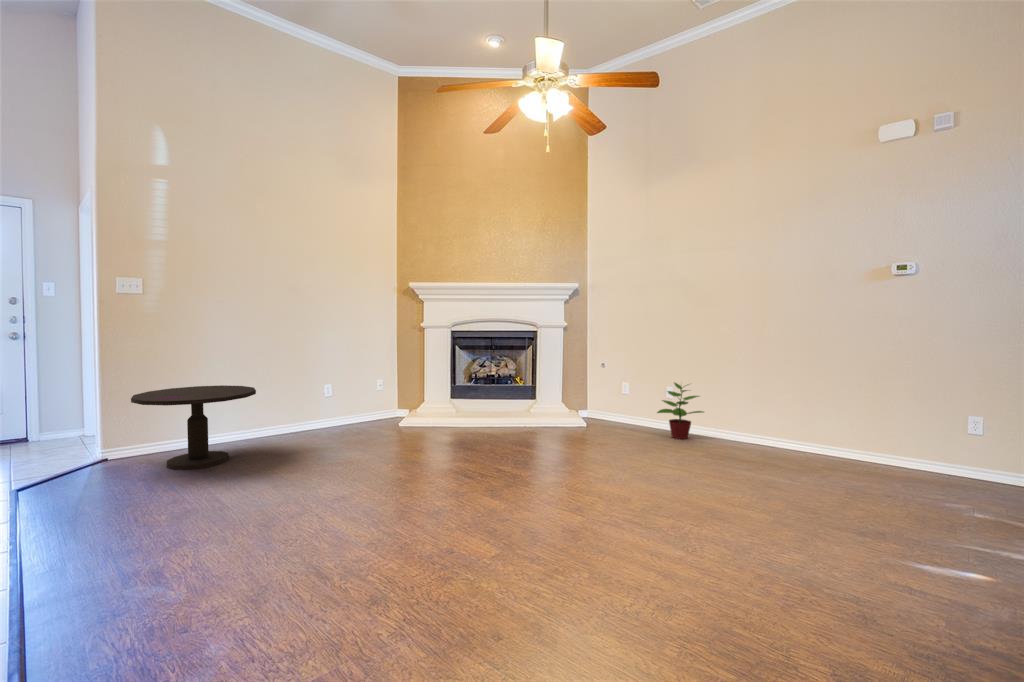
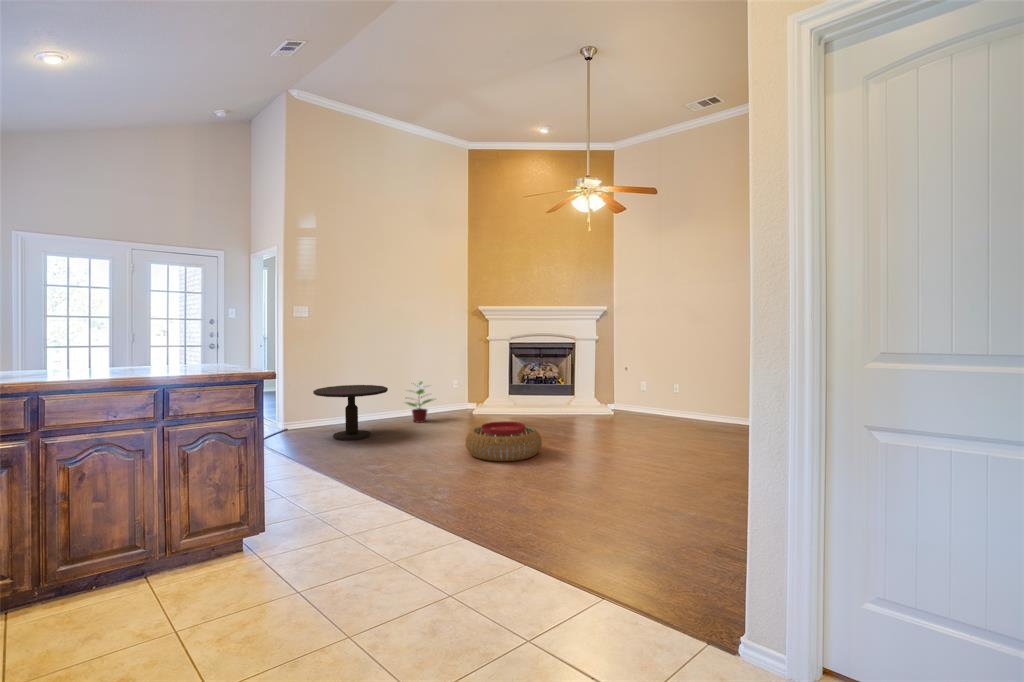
potted plant: present [657,383,704,439] -> present [406,382,433,422]
pouf: none [340,445,467,518] -> present [465,421,542,461]

